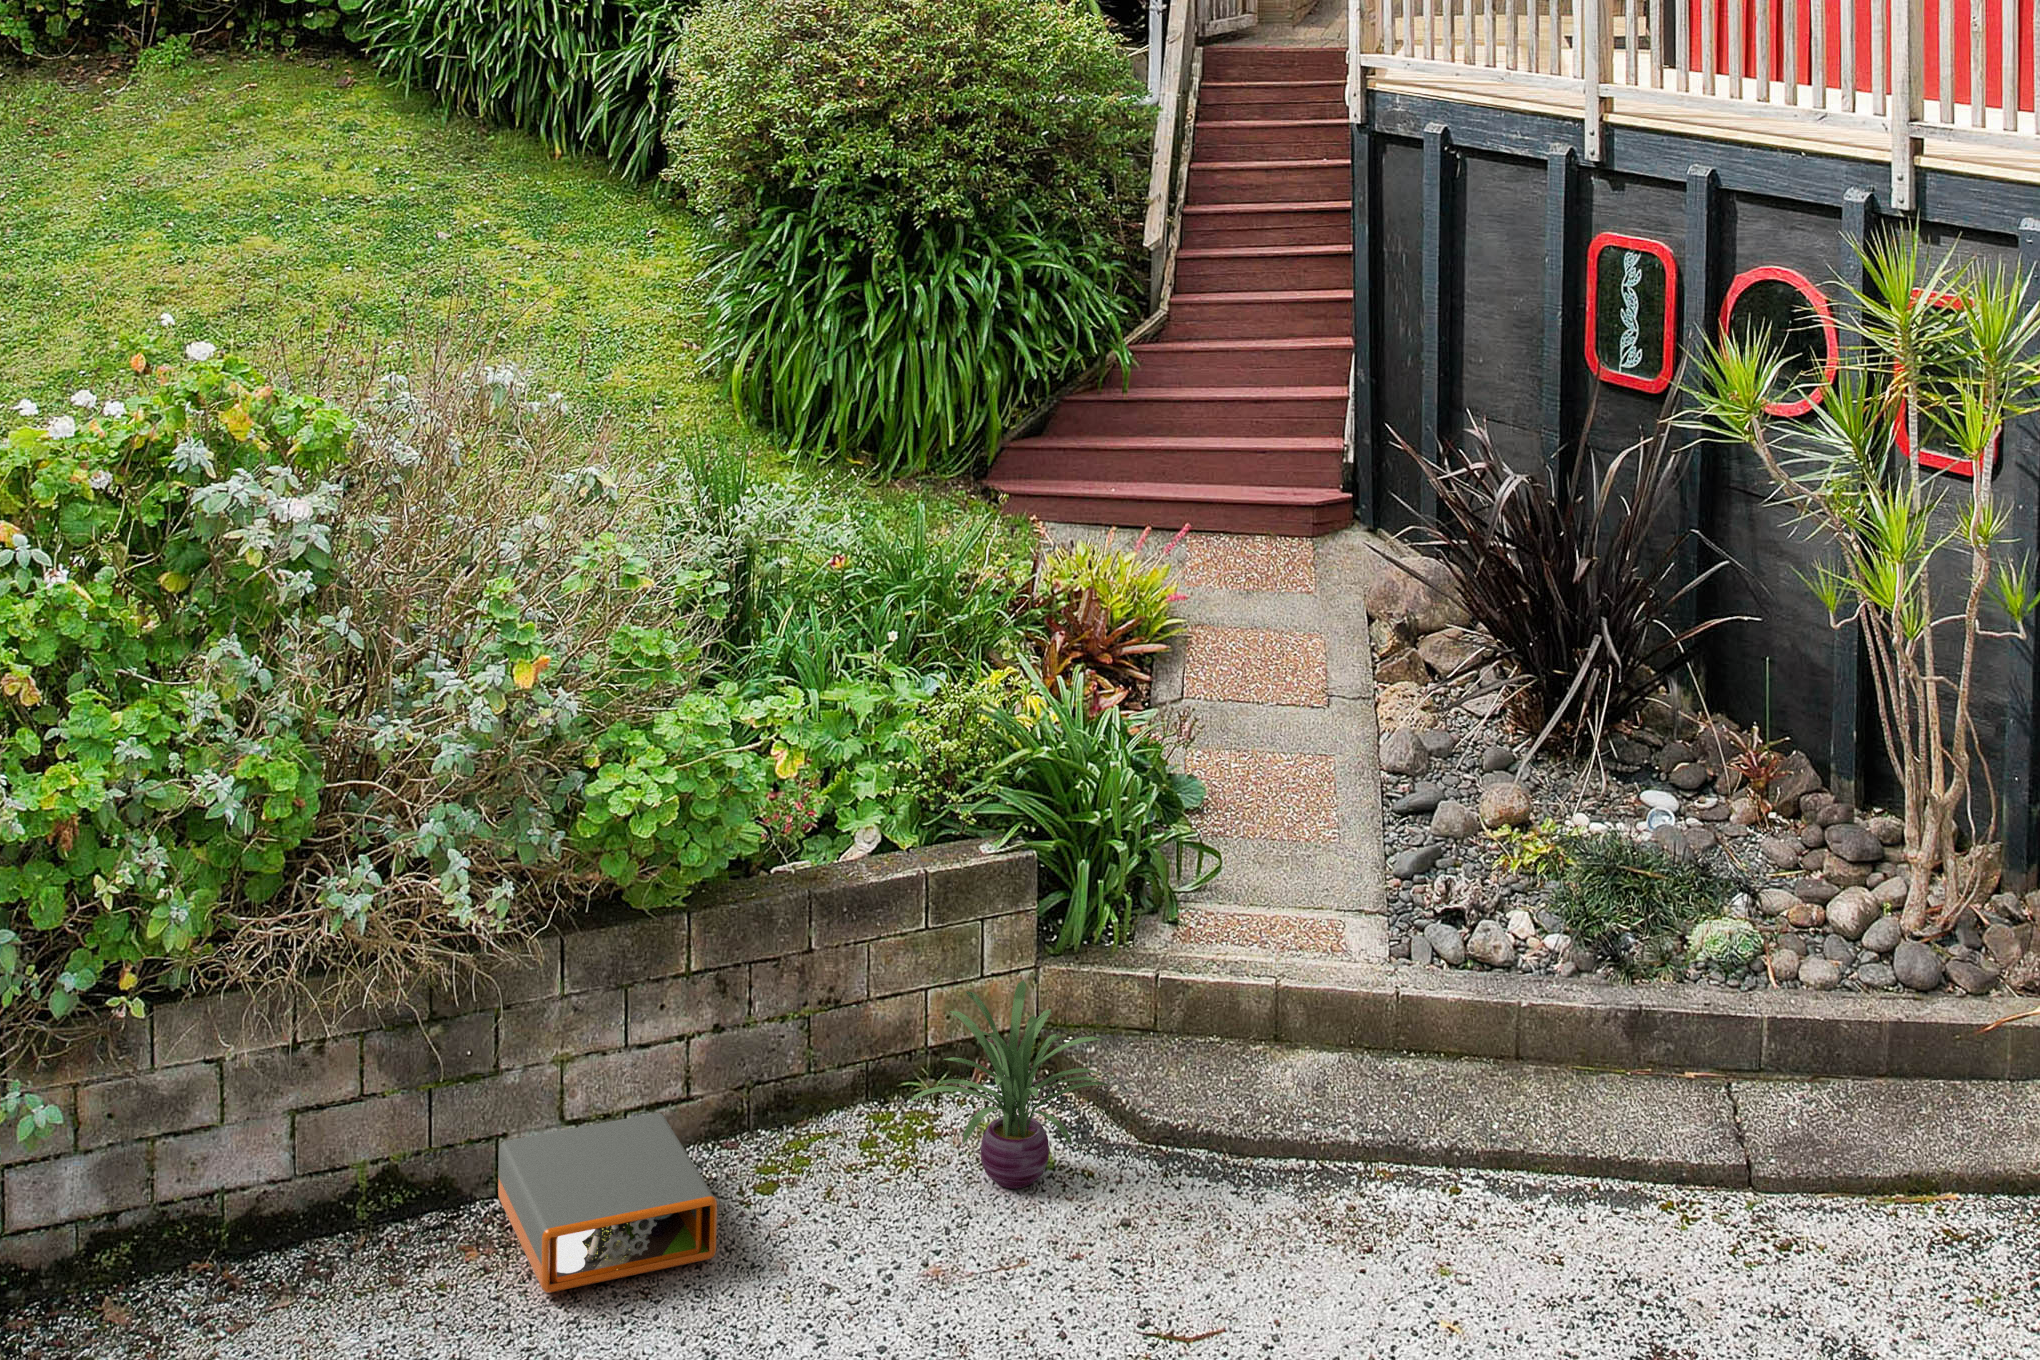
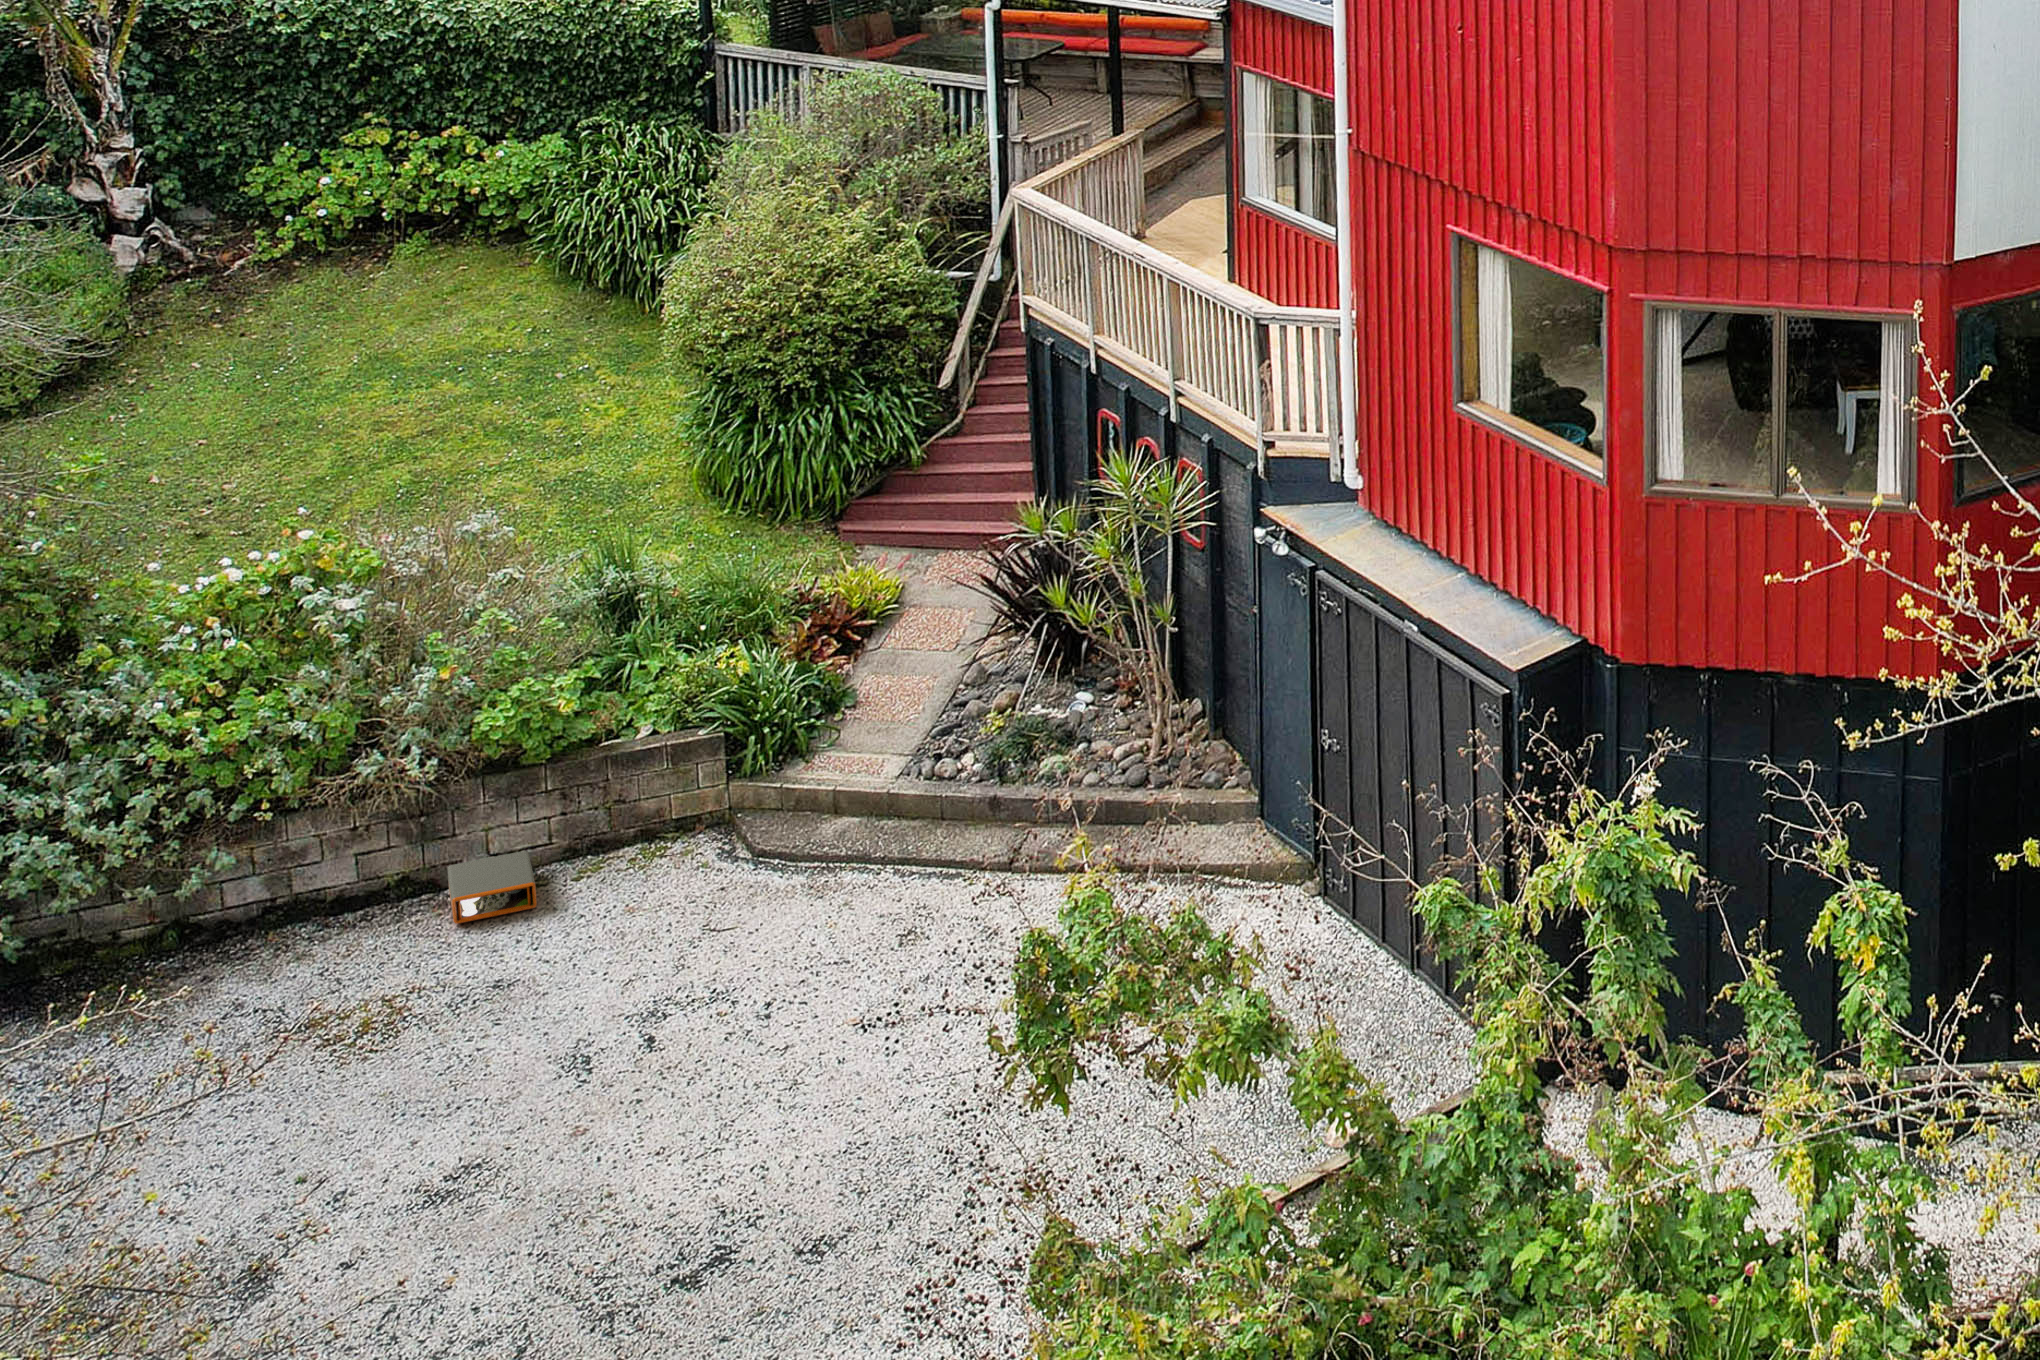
decorative plant: present [908,980,1110,1189] -> none [634,786,735,875]

